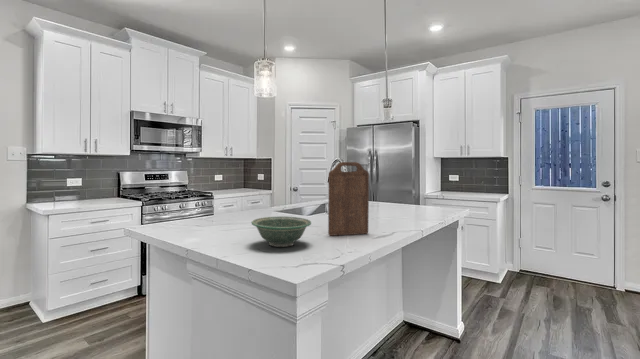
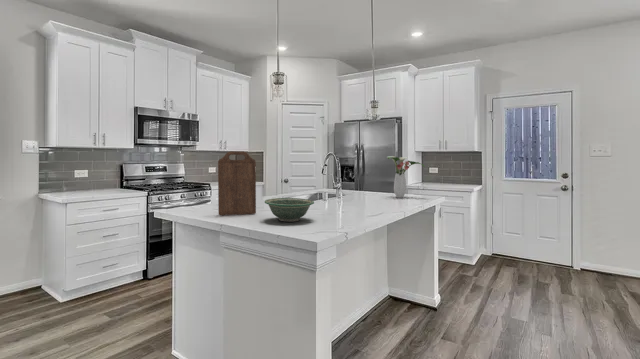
cutting board: present [328,162,369,236] -> present [218,151,256,215]
flower arrangement: none [402,163,445,211] -> present [388,156,424,198]

